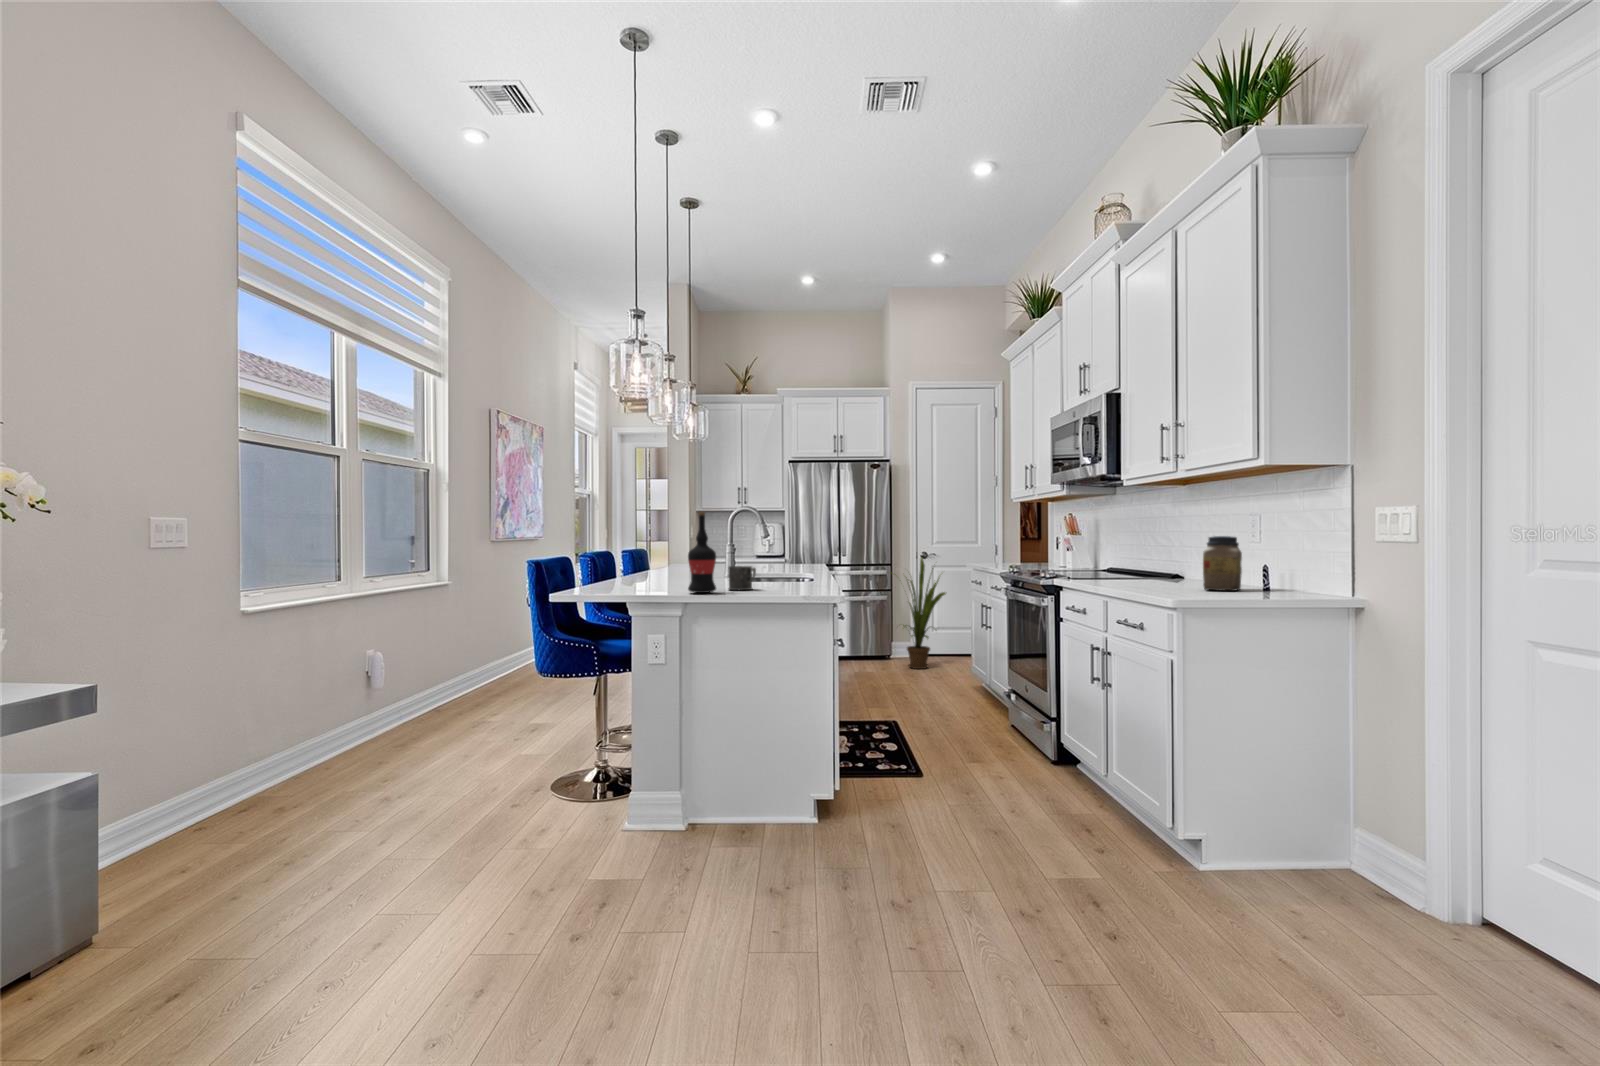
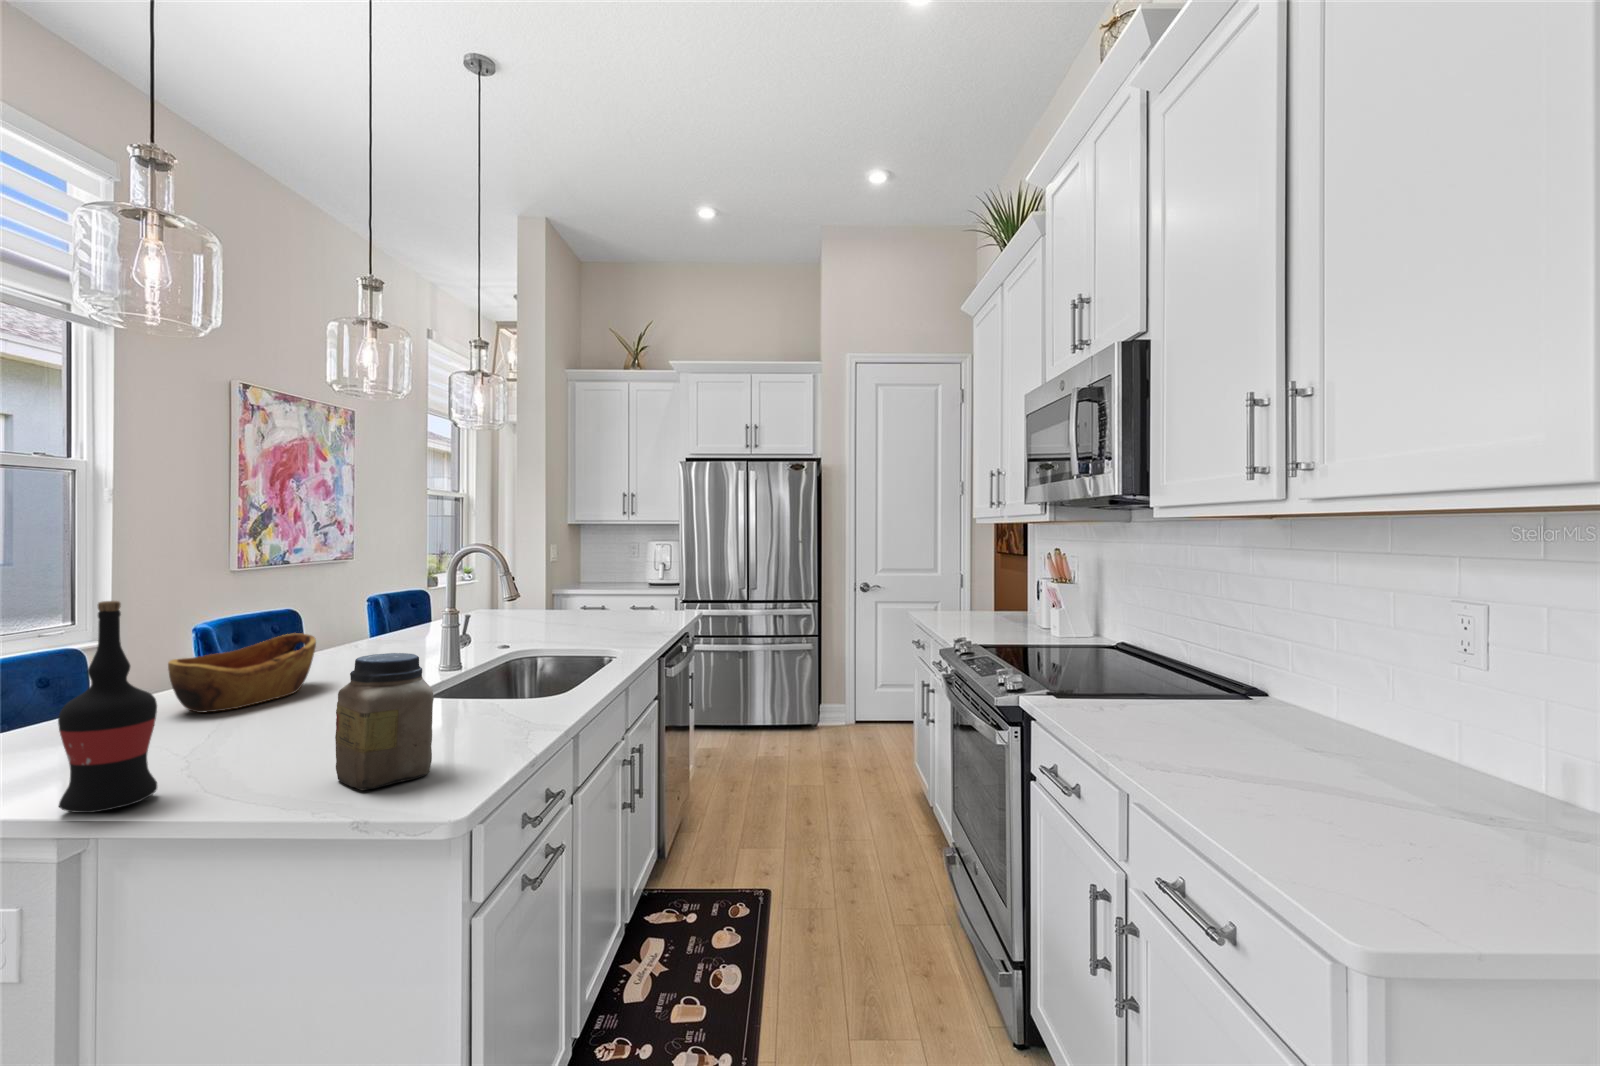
jar: present [1203,536,1242,591] -> present [335,653,434,790]
wooden bowl: none [633,552,682,583] -> present [168,633,316,713]
house plant: present [903,558,946,669] -> none [808,590,890,749]
mug: present [729,566,756,590] -> none [228,713,300,783]

